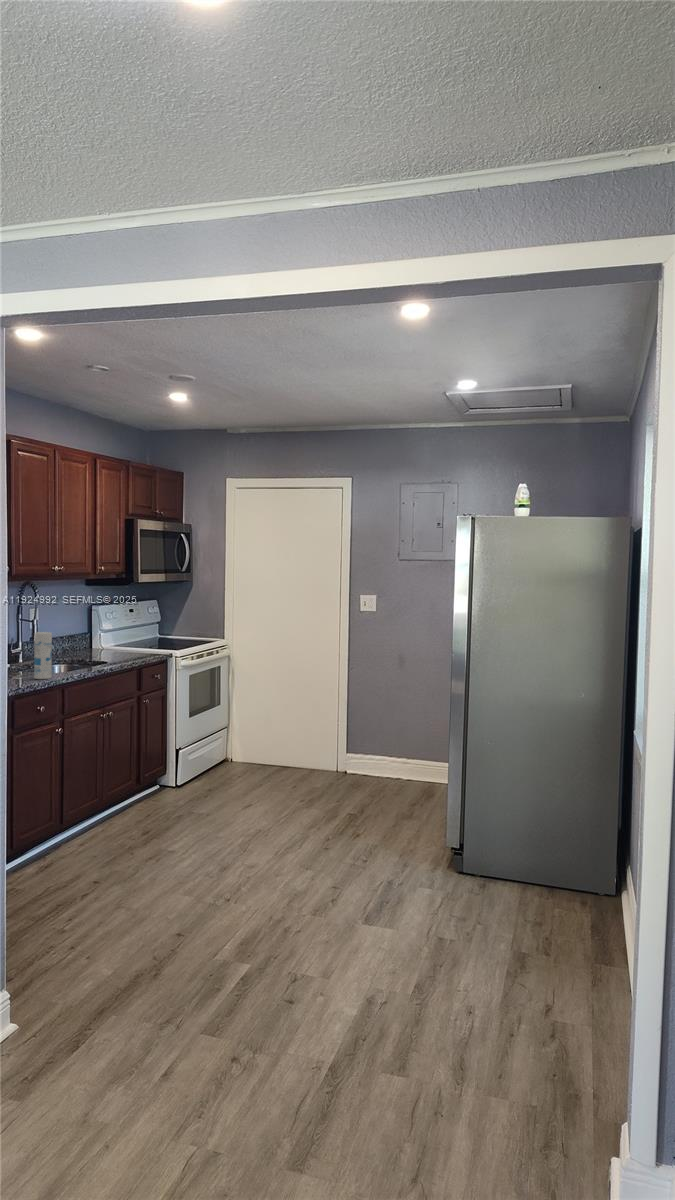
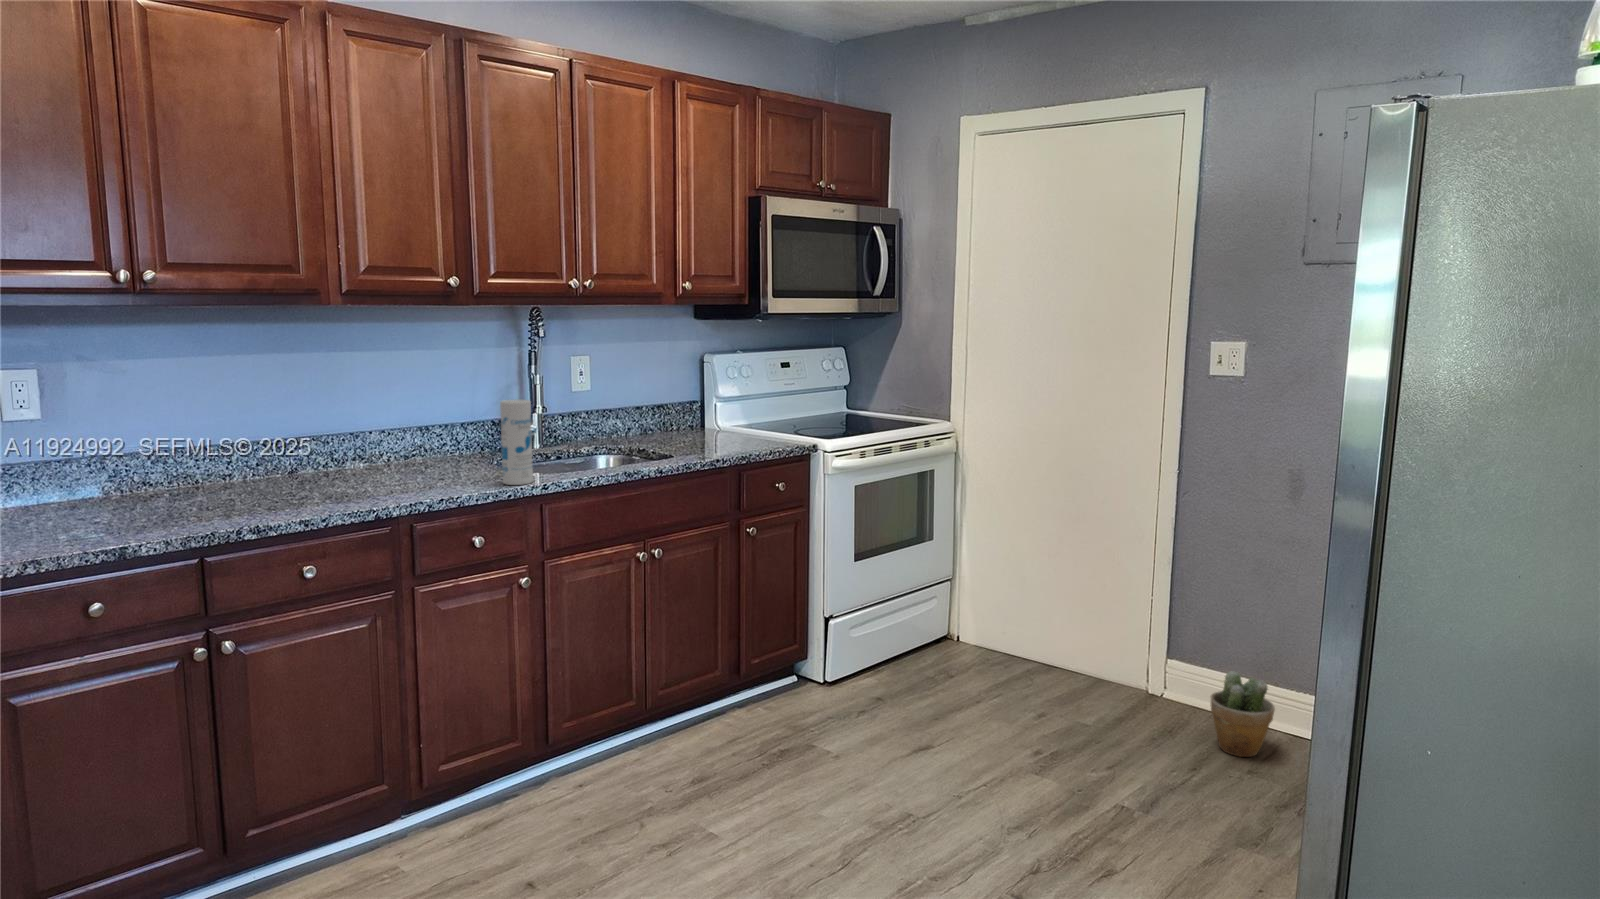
potted plant: none [371,748,399,787] -> present [1211,671,1275,757]

